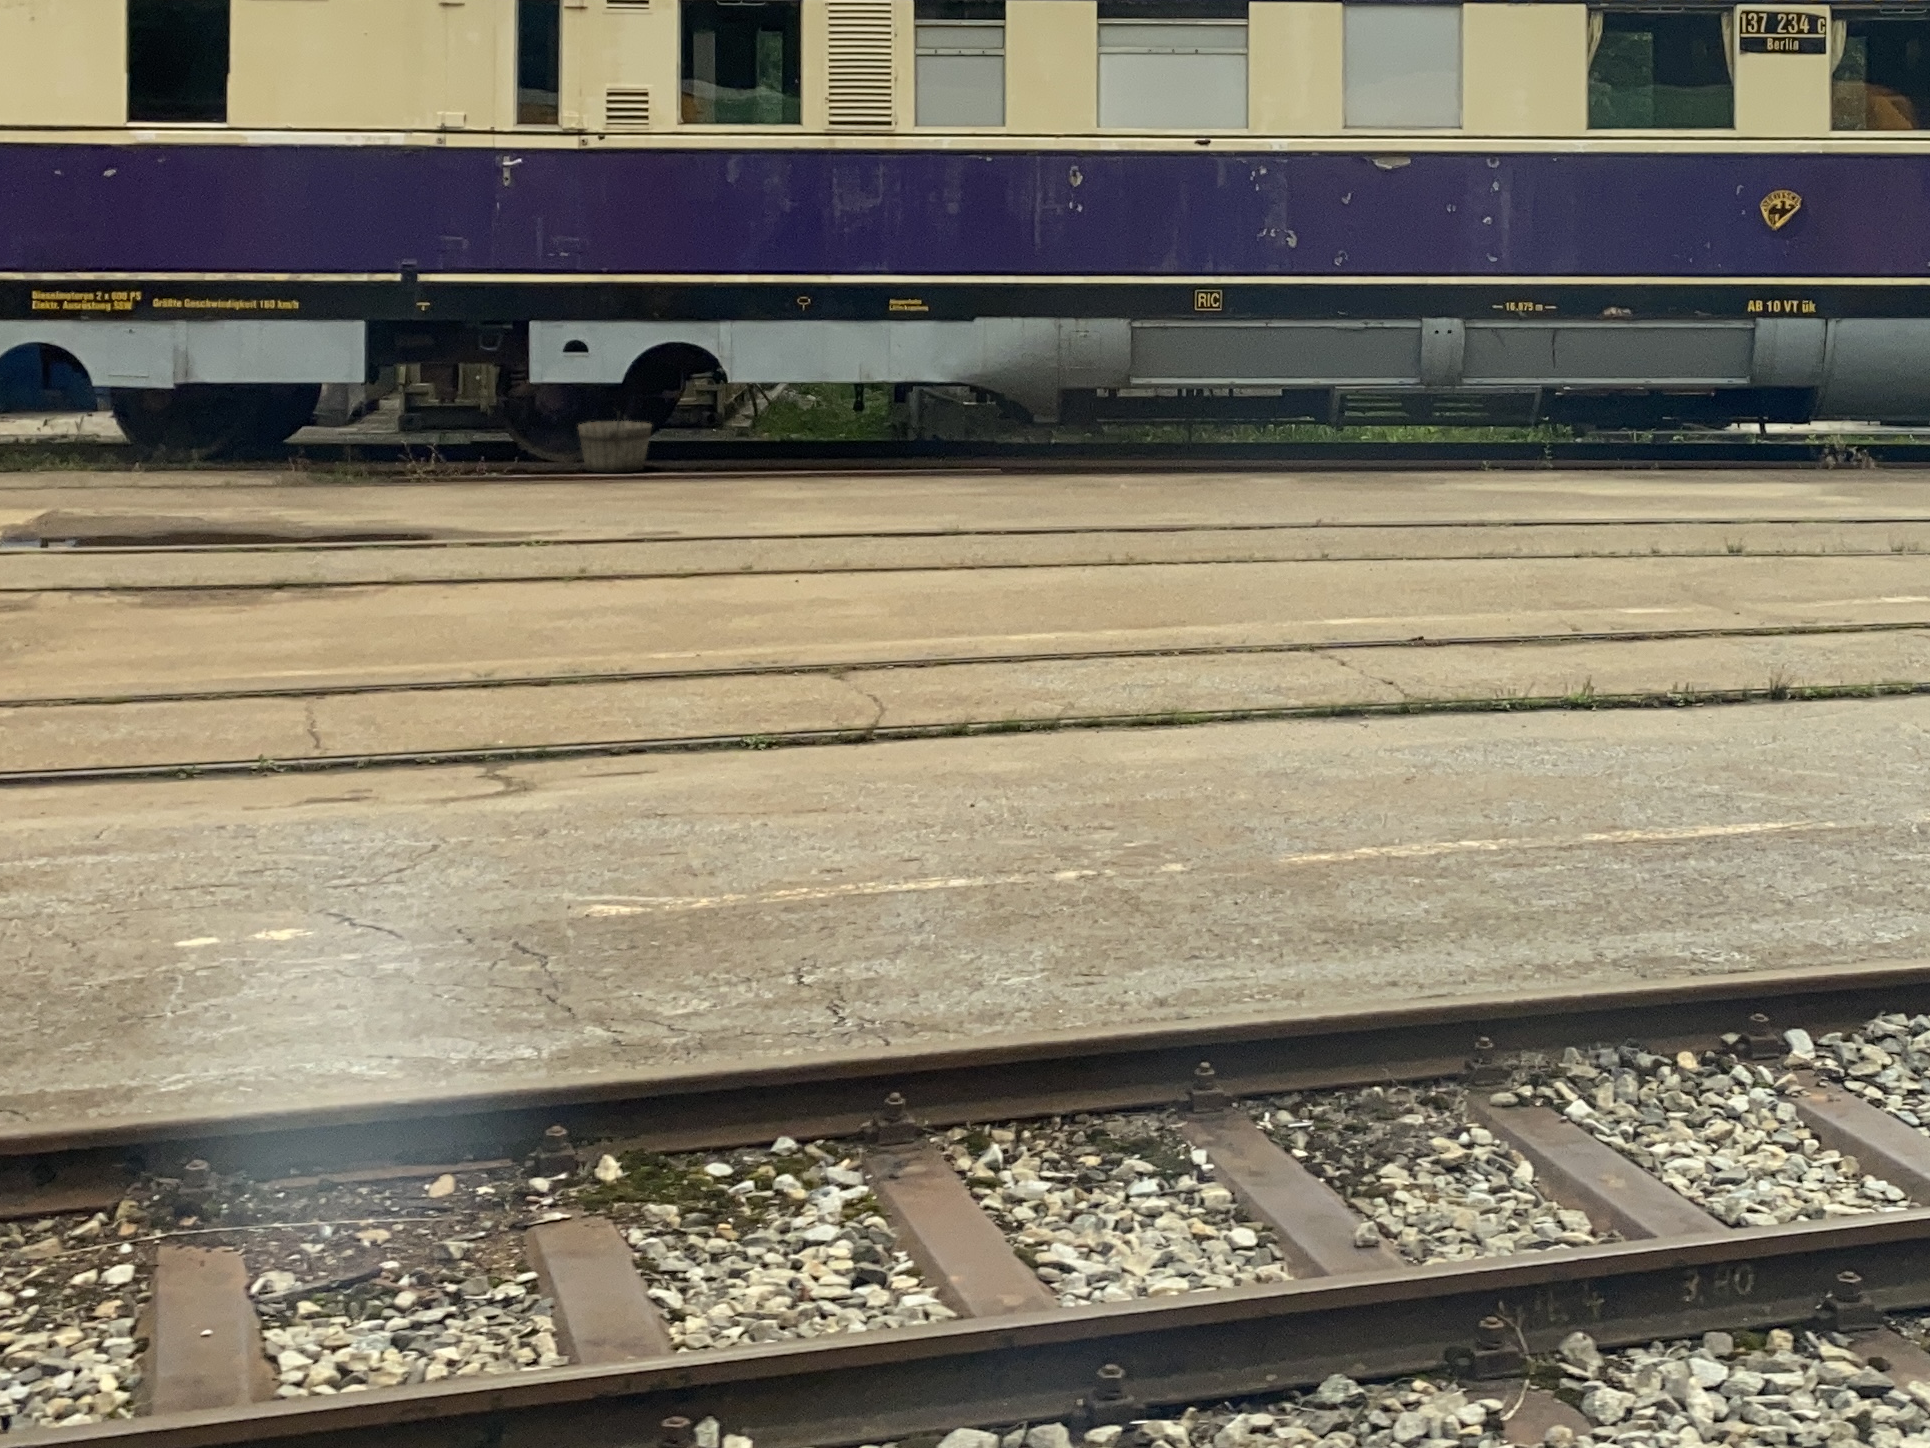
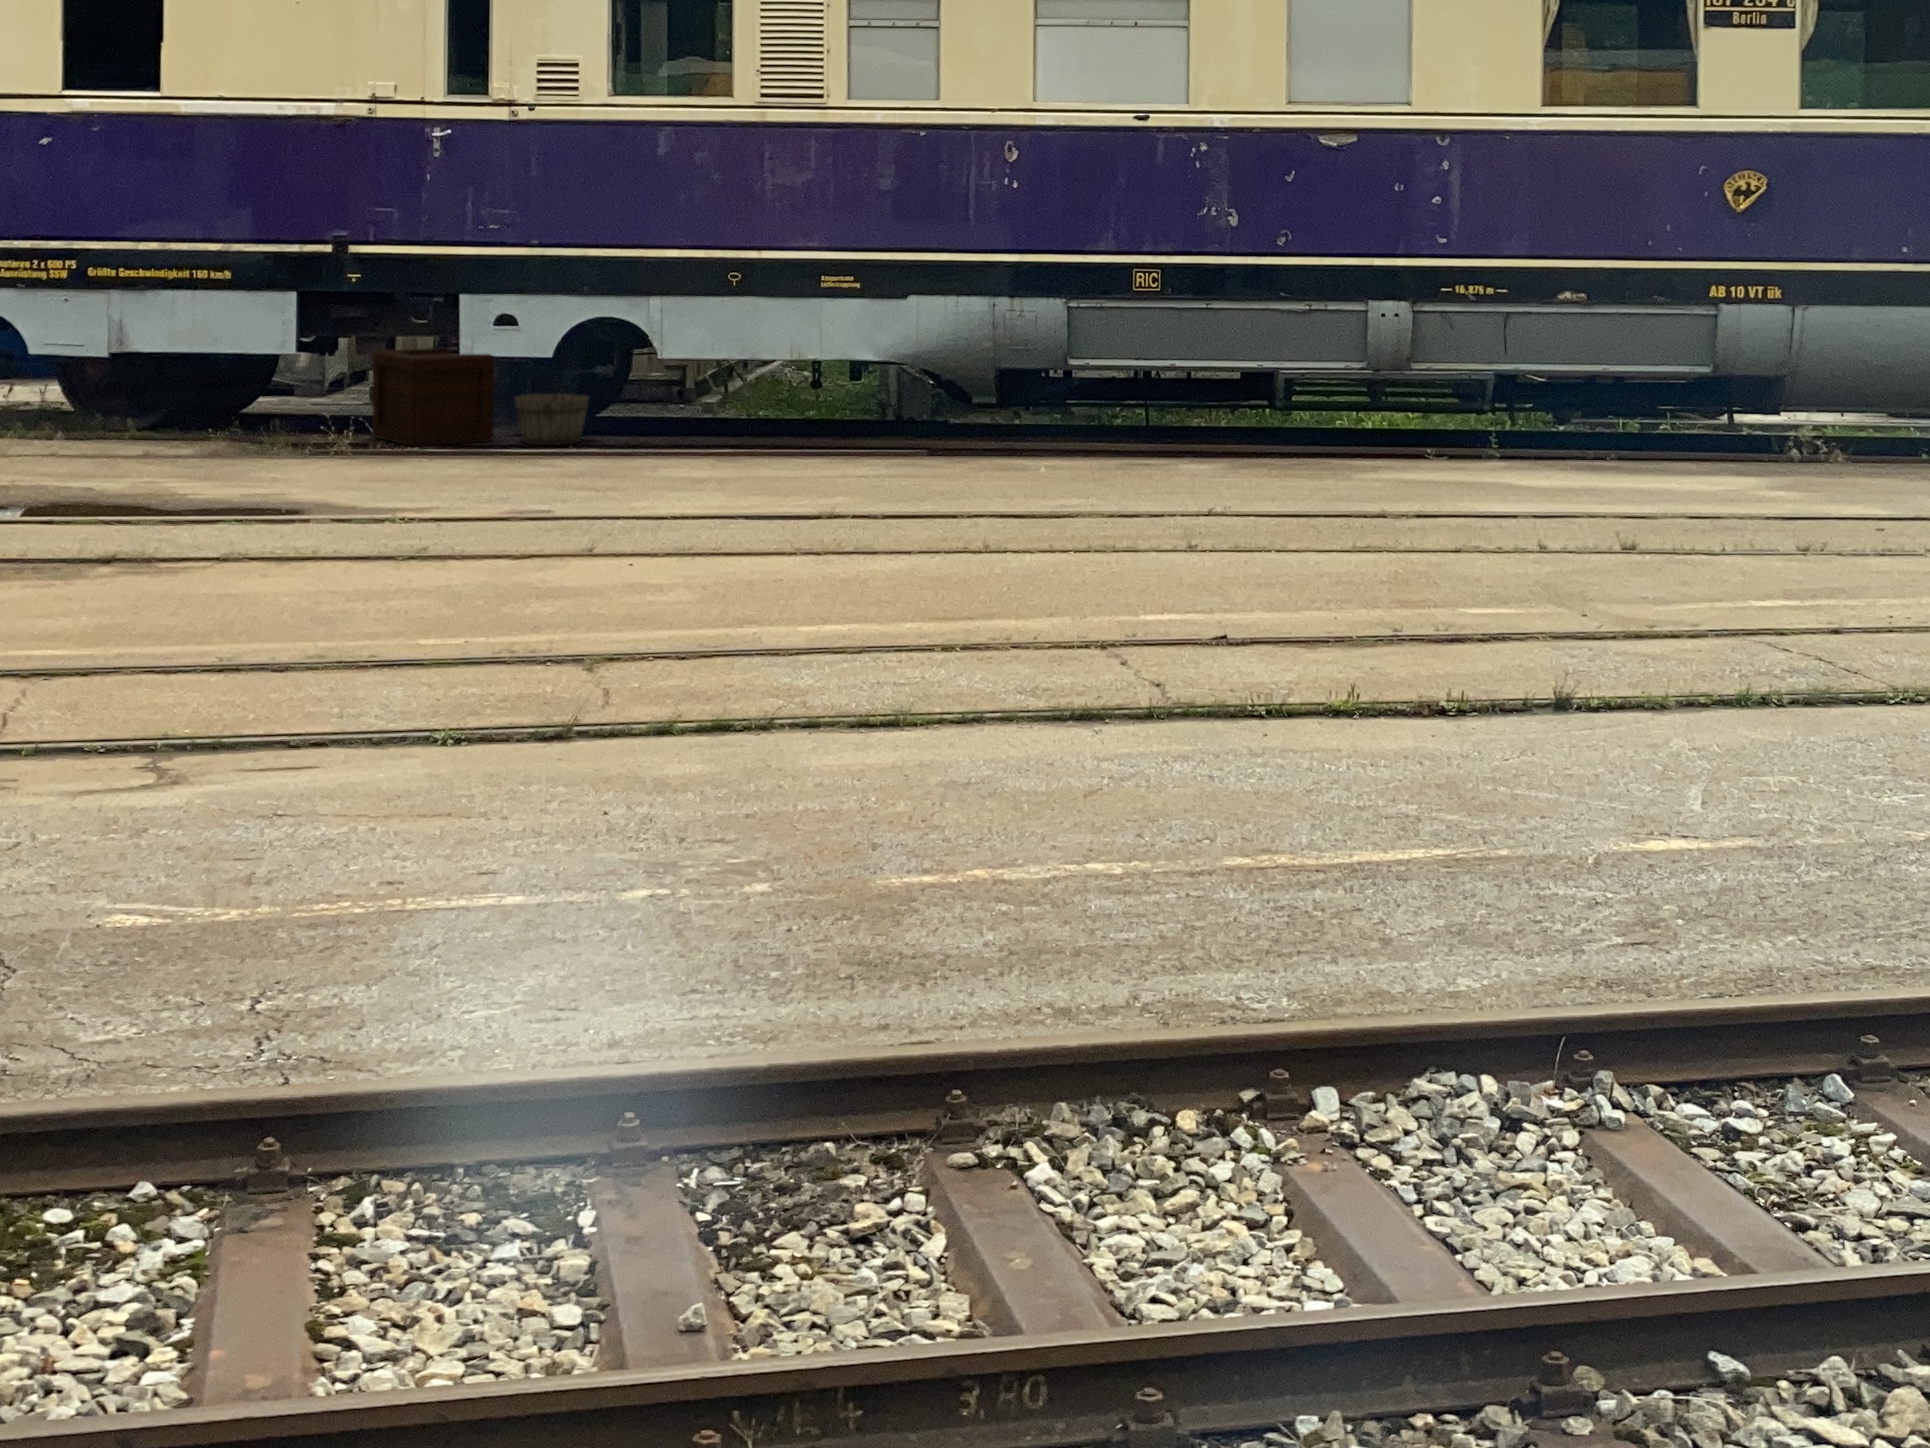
wooden crate: none [431,376,557,476] -> present [372,348,494,446]

